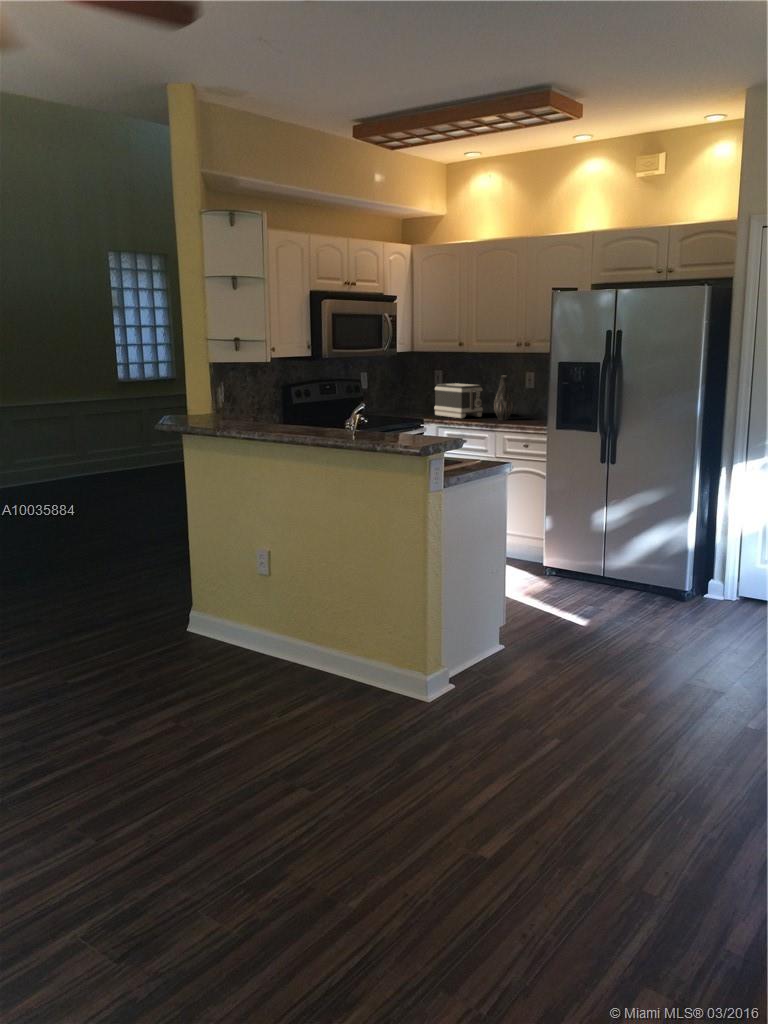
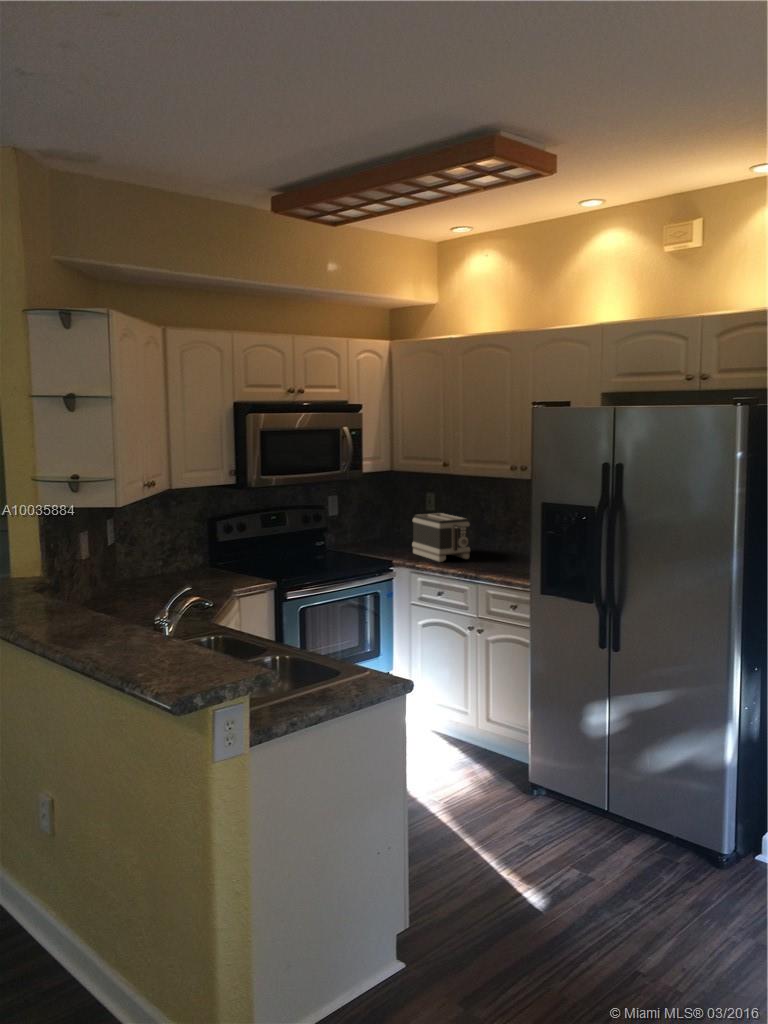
vase: present [494,376,513,420] -> none [480,509,505,567]

